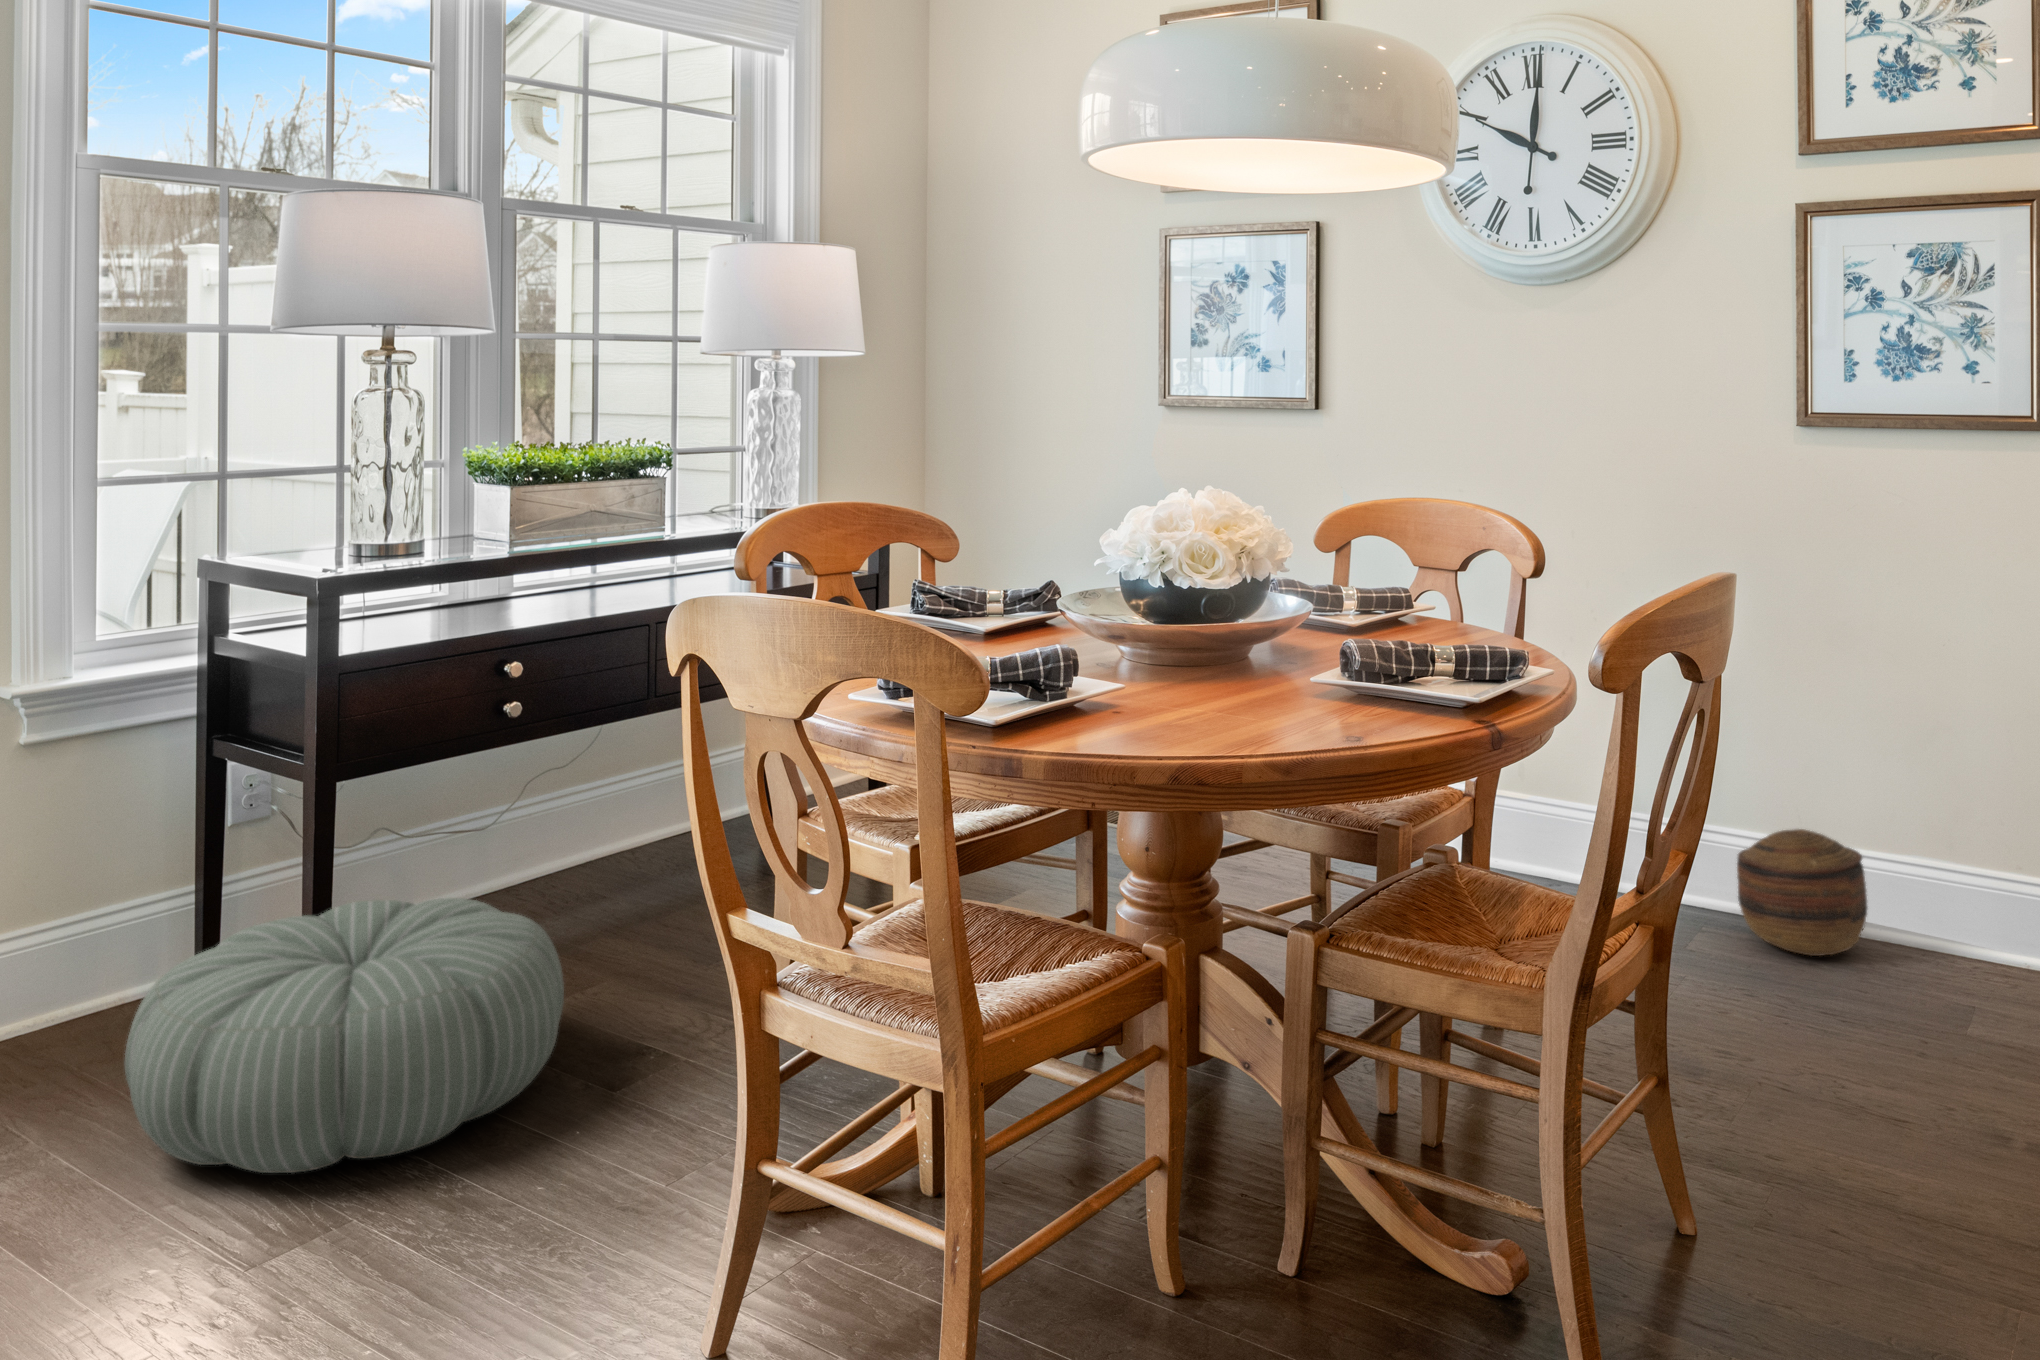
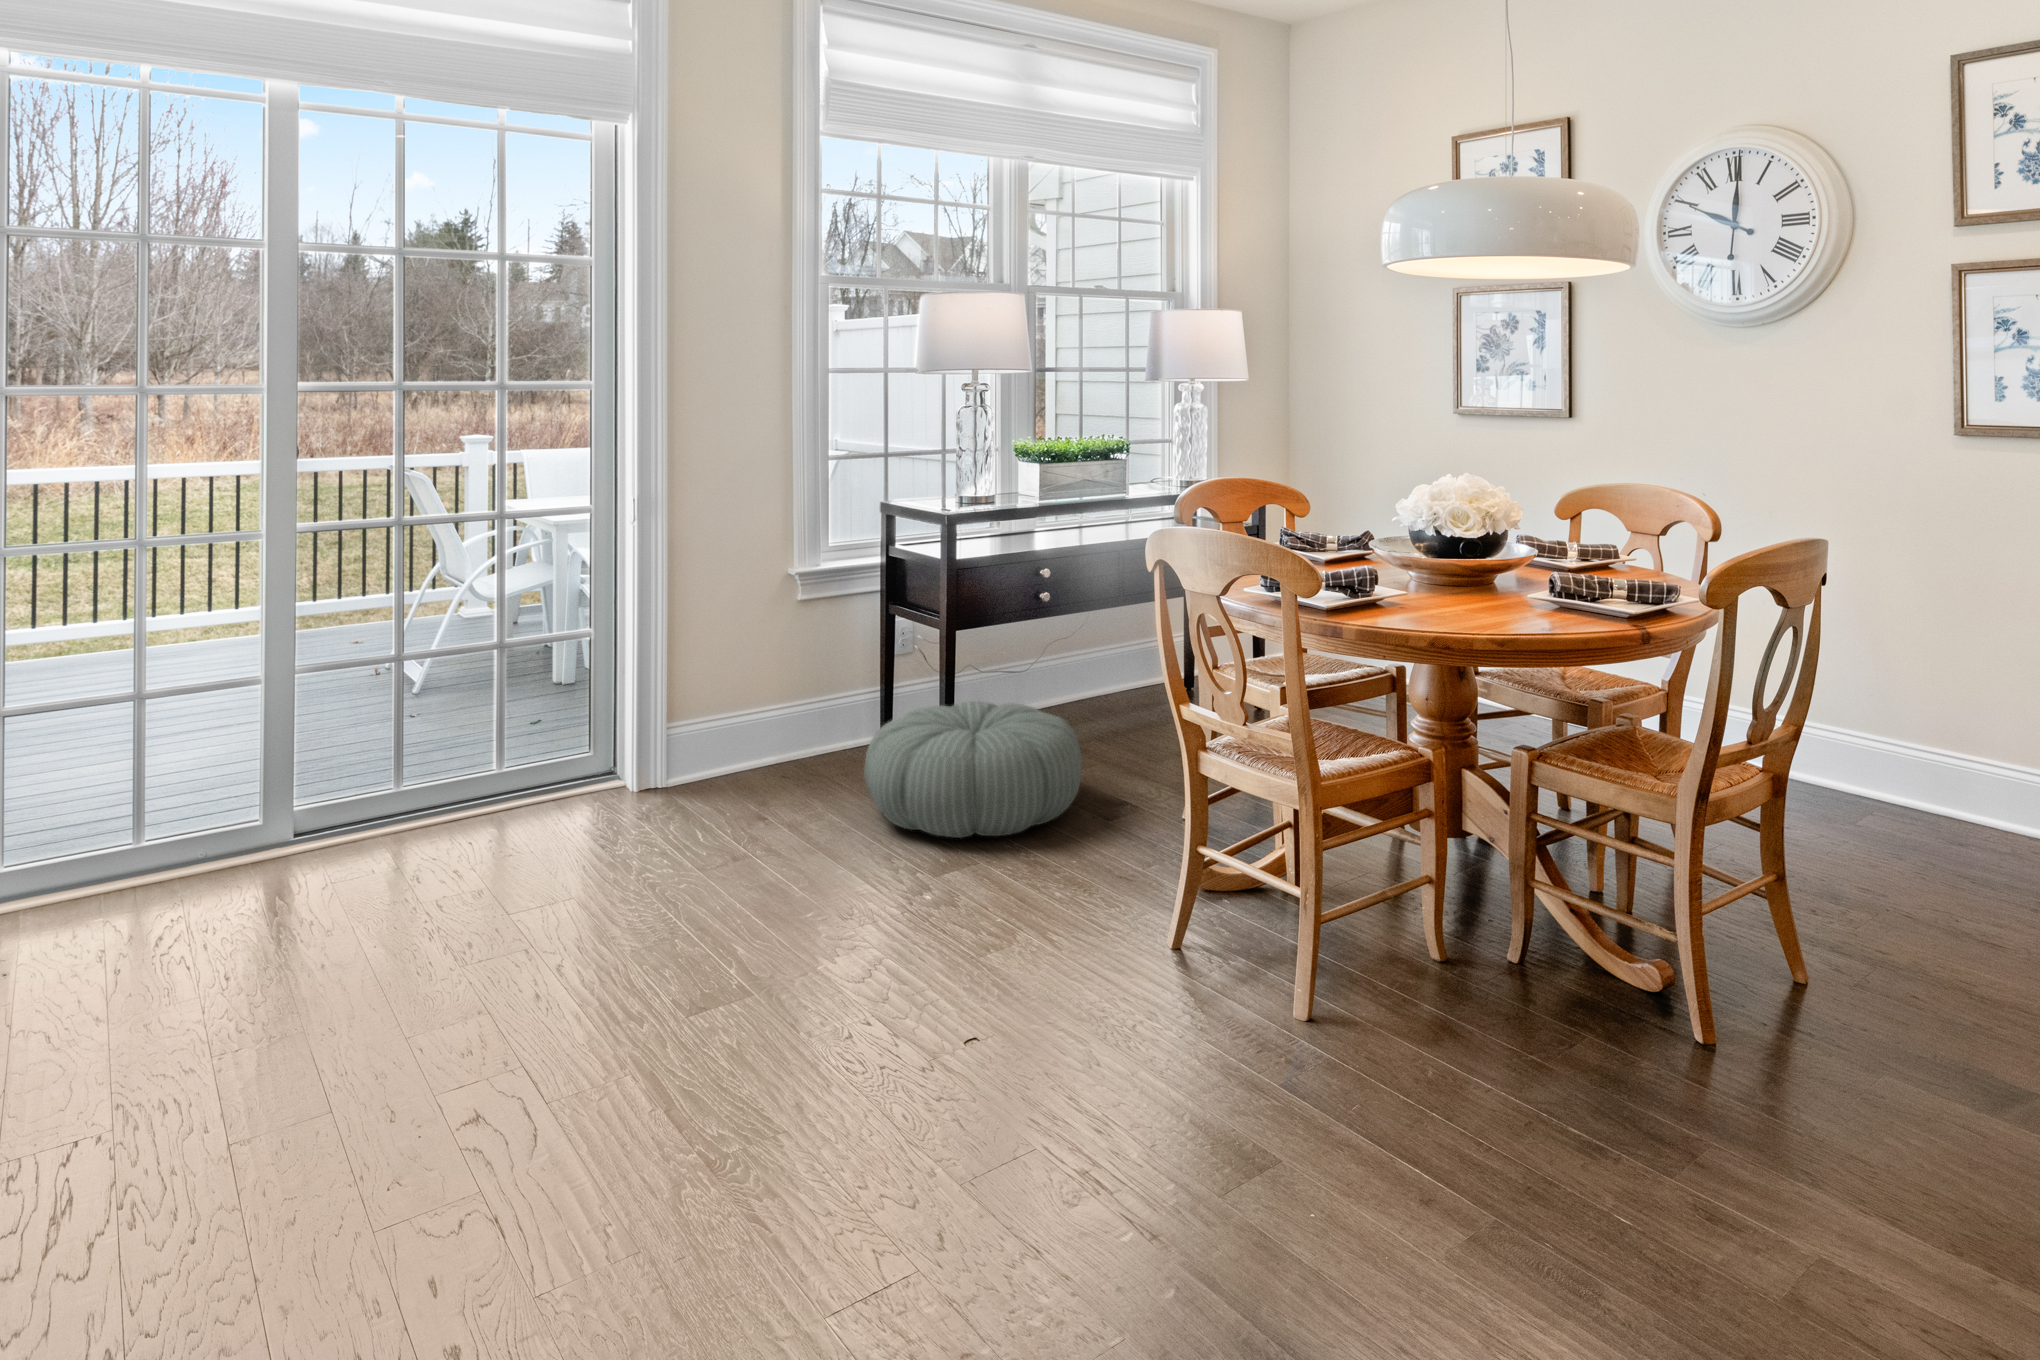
basket: present [1737,829,1867,956] -> none [1900,743,2012,838]

